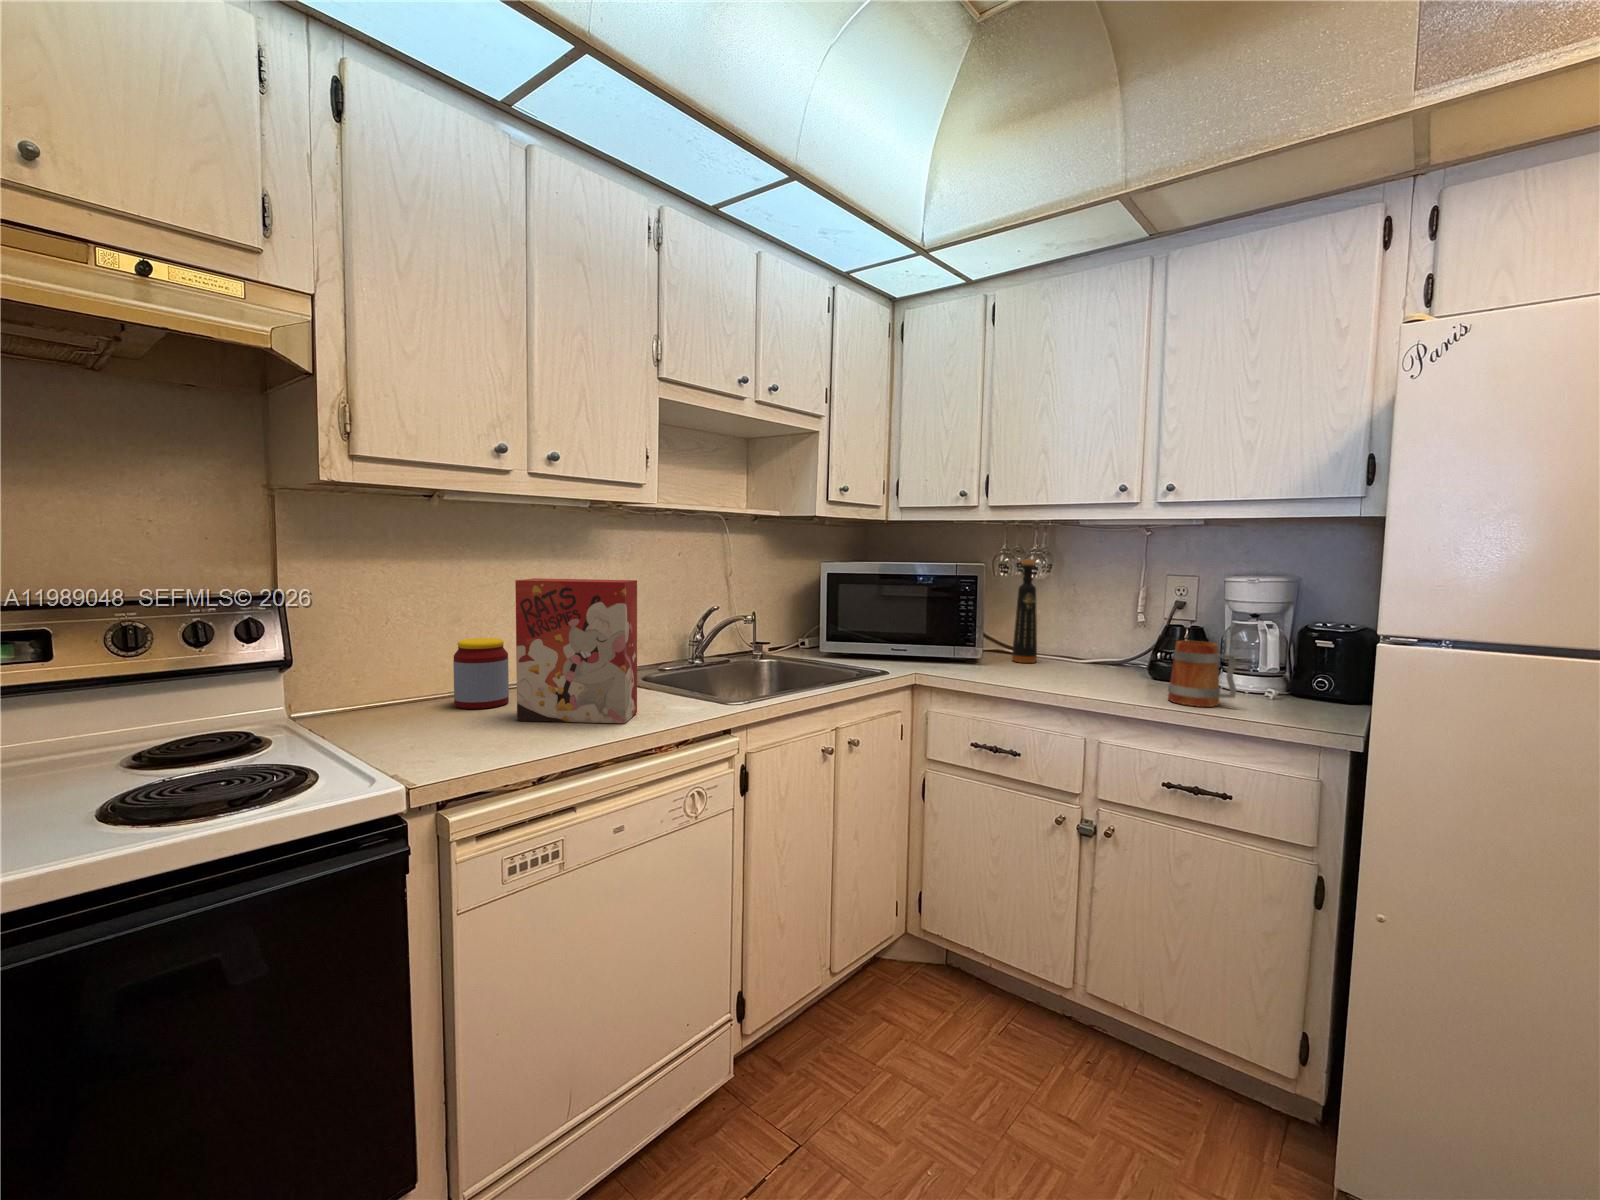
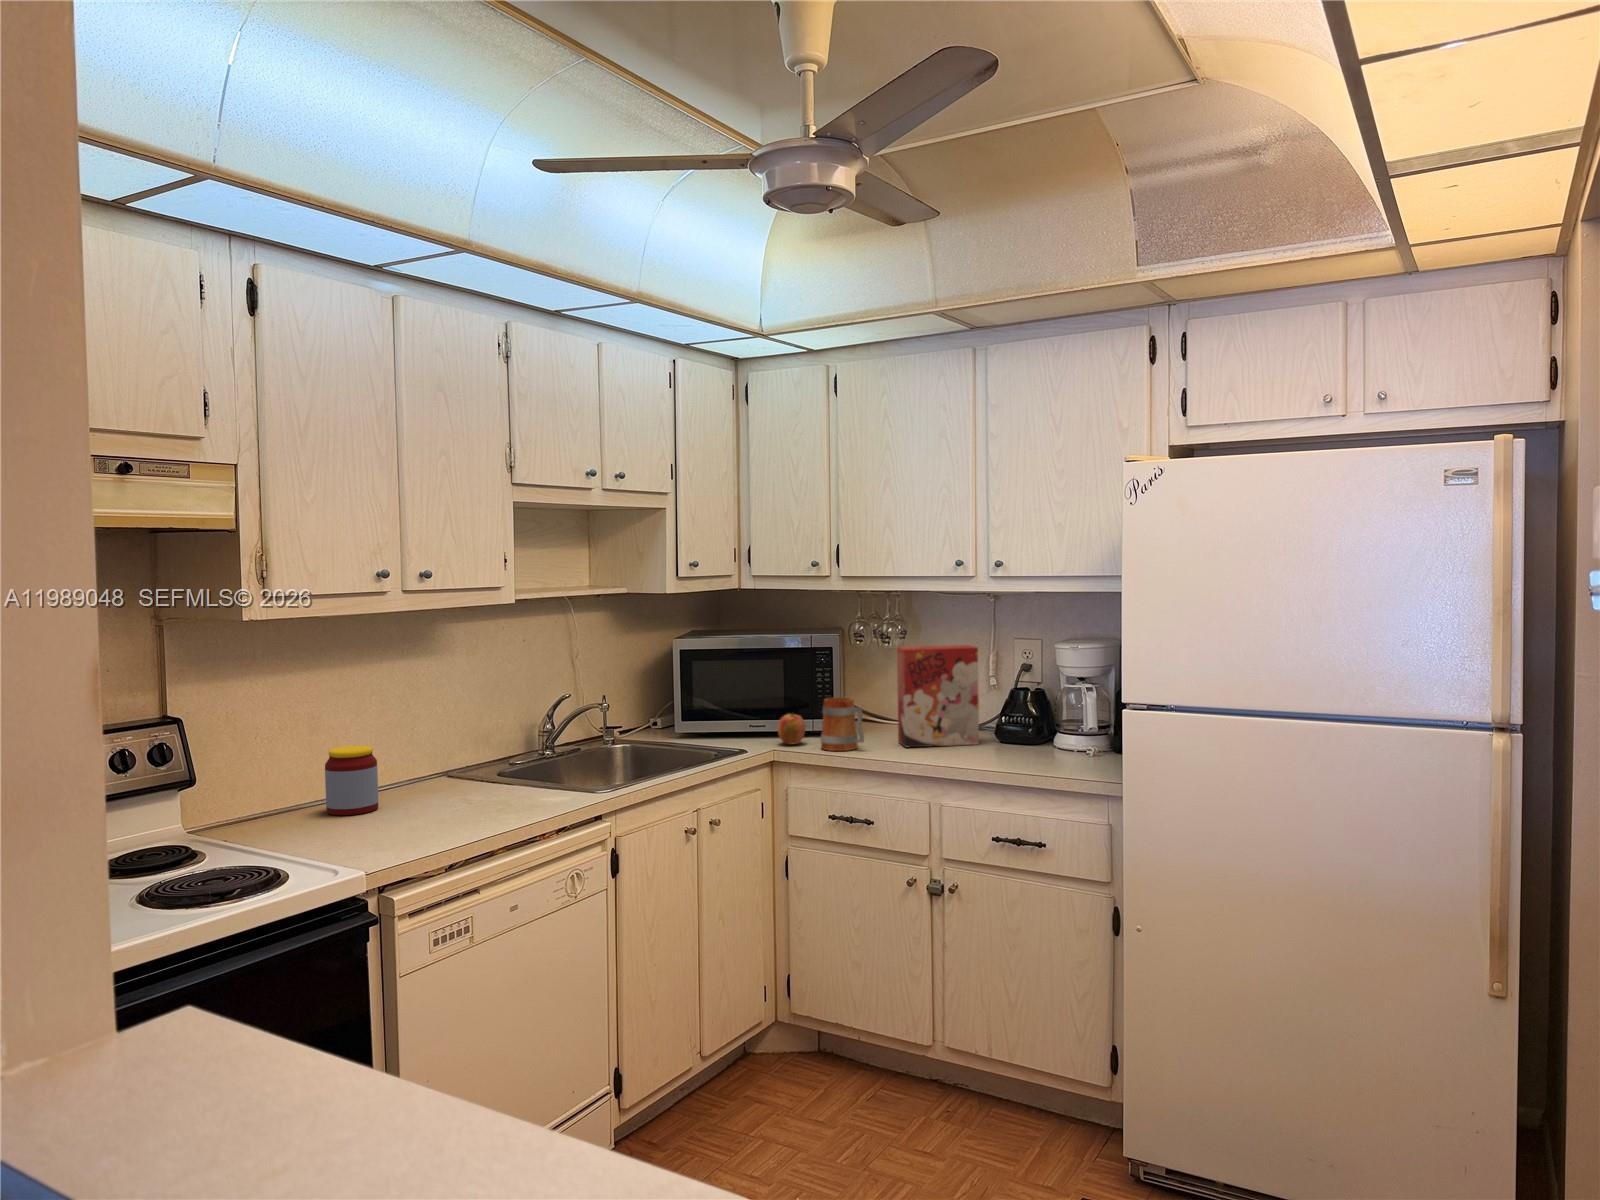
bottle: present [1012,559,1037,663] -> none [874,627,898,733]
cereal box: present [515,578,637,723] -> present [897,645,979,748]
apple: none [919,636,947,668] -> present [777,713,806,744]
mug: present [1168,641,1236,707] -> present [821,697,864,751]

